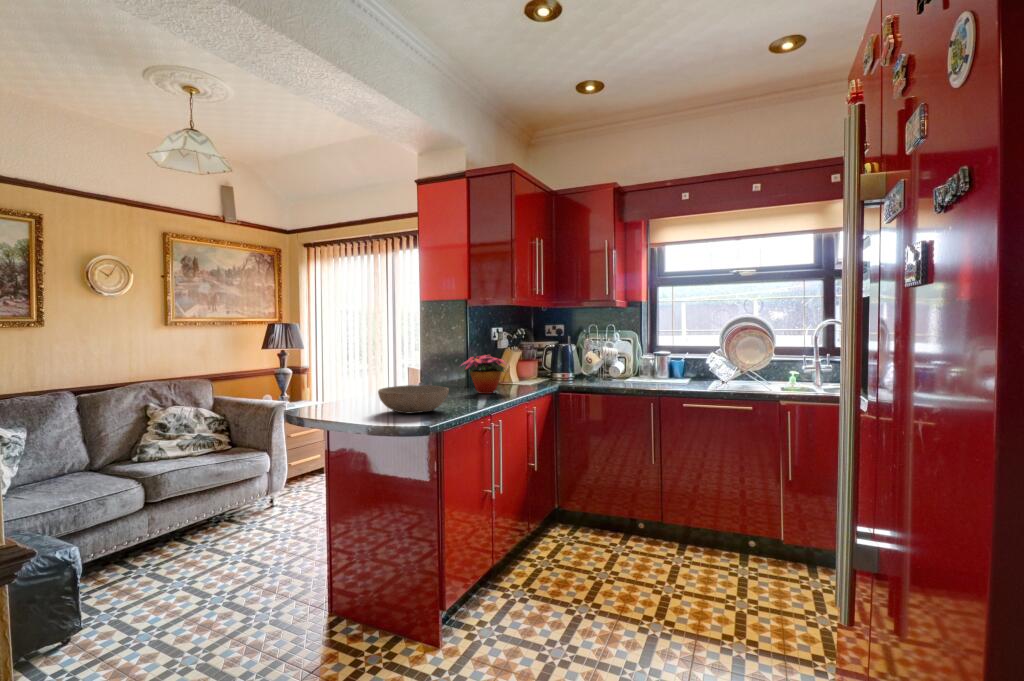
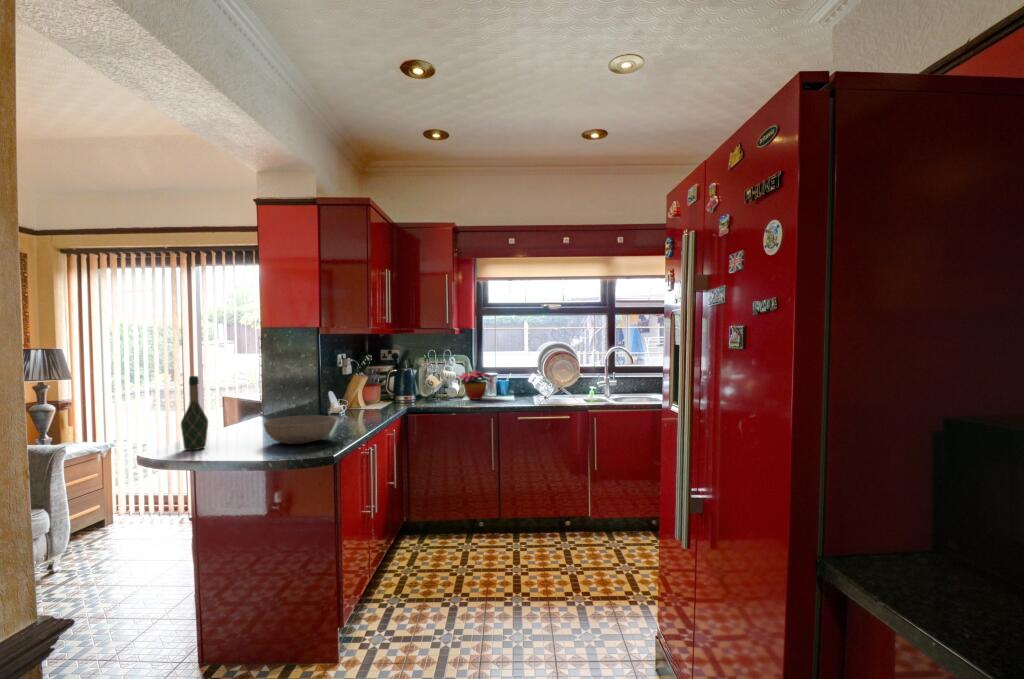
wine bottle: none [312,341,336,411] -> present [181,376,208,450]
flower arrangement: present [463,355,505,394] -> present [459,371,491,400]

